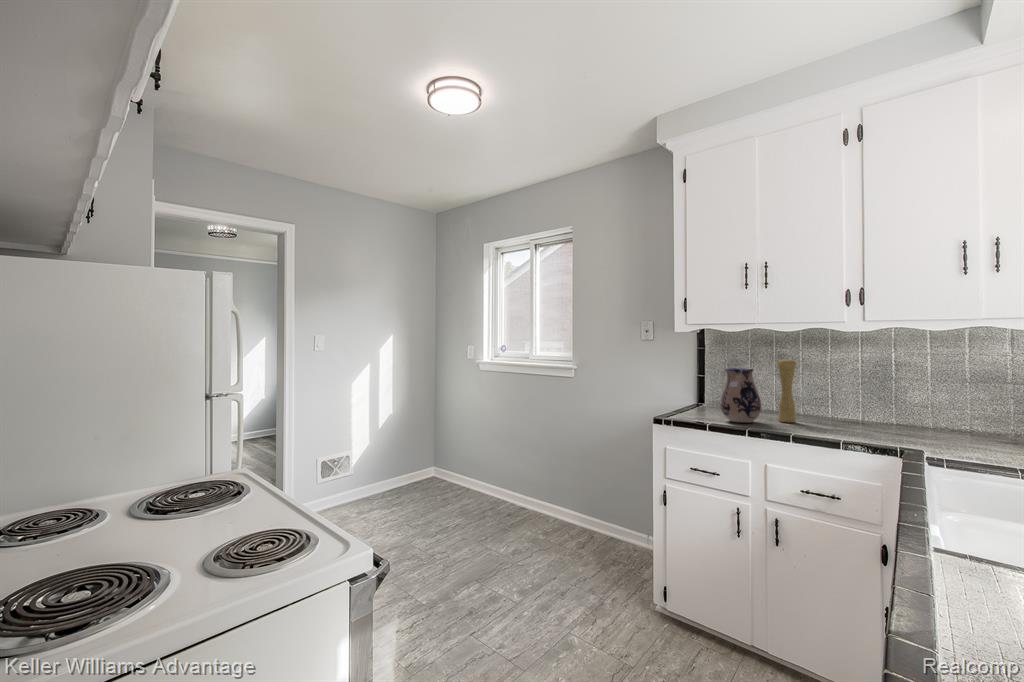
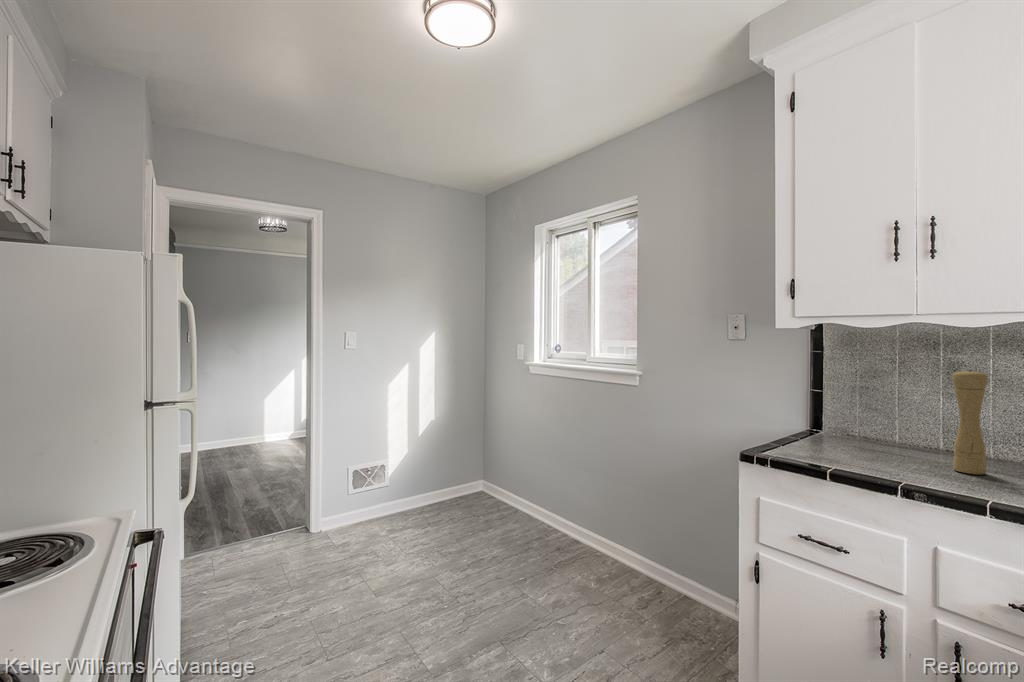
ceramic pitcher: present [721,368,761,423] -> none [850,383,924,471]

